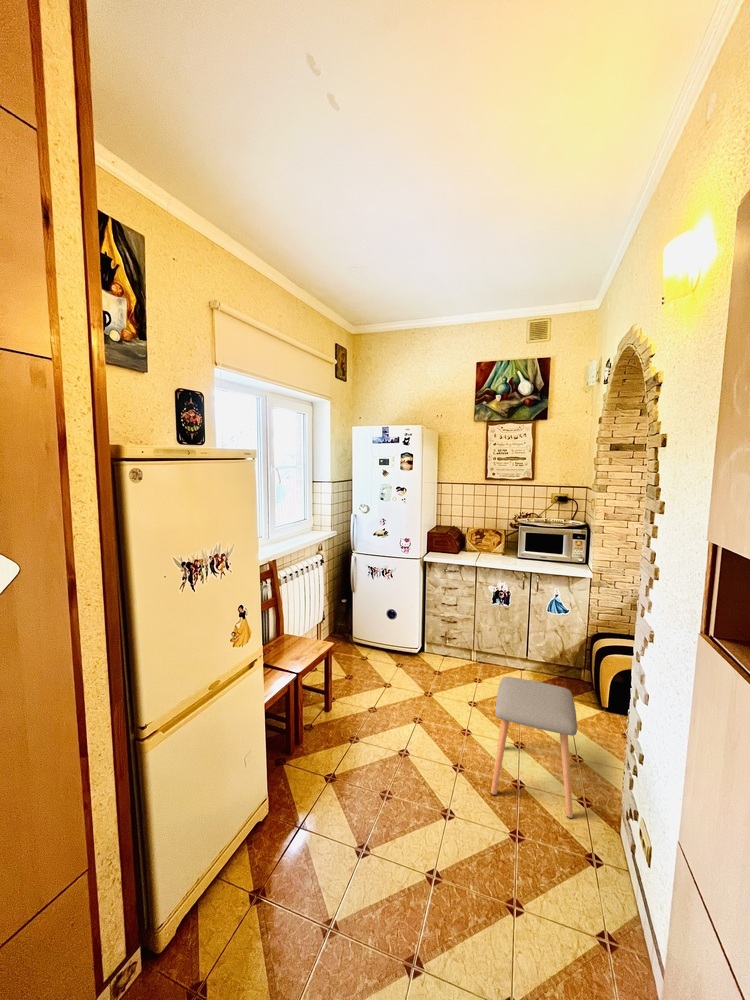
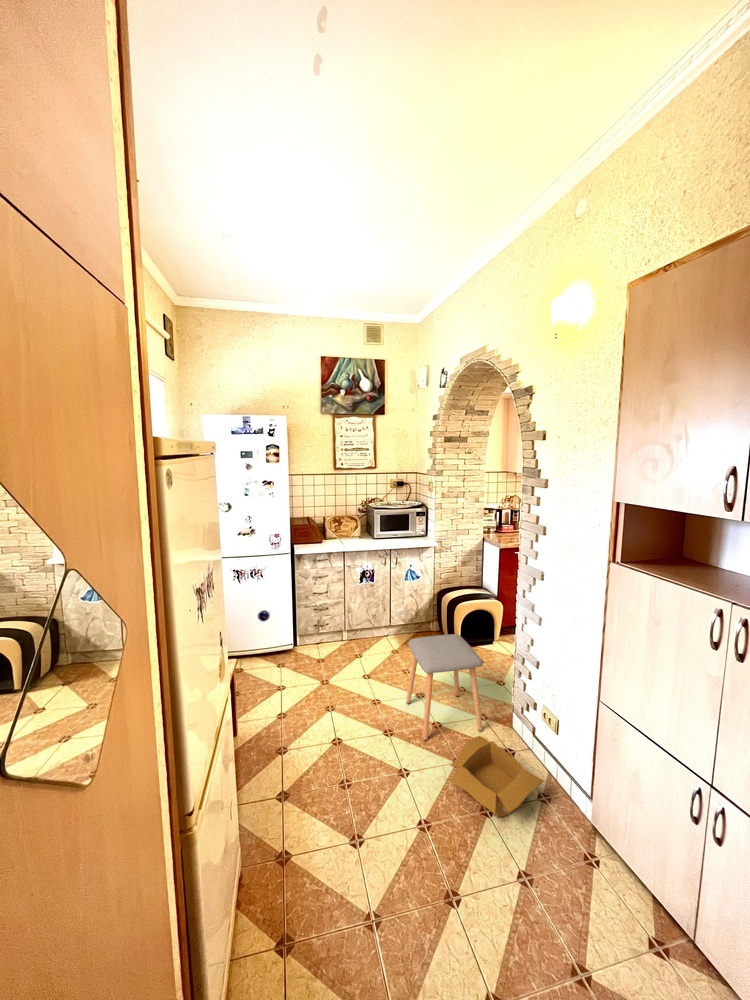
cardboard box: none [483,816,603,929] -> present [450,736,543,817]

